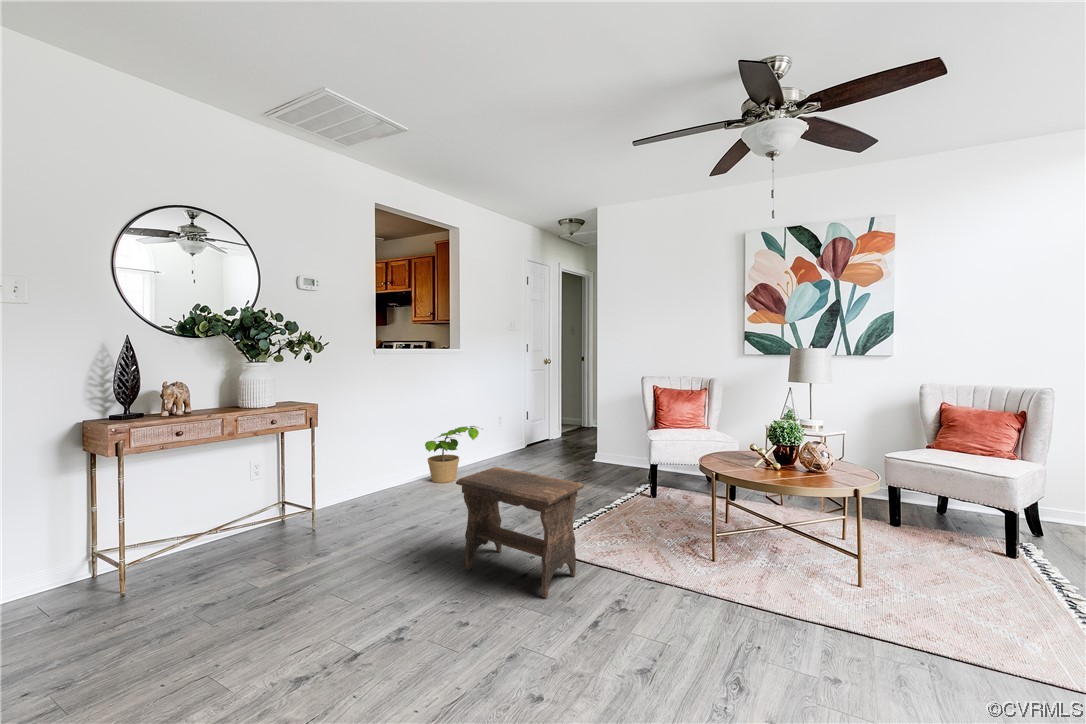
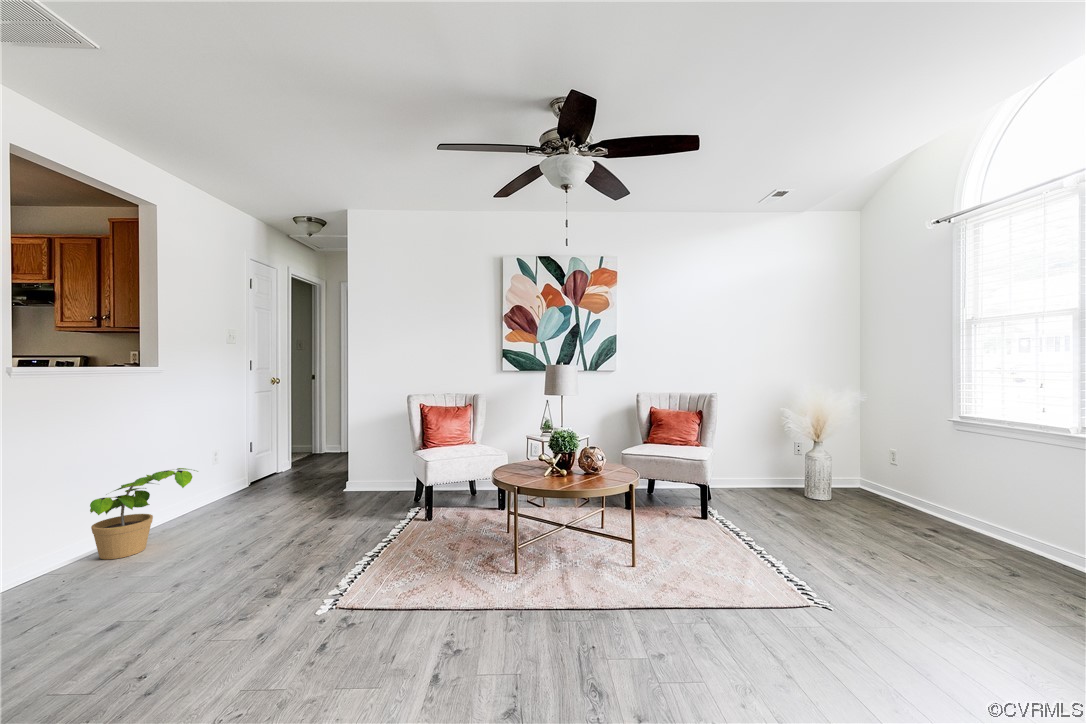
footstool: present [456,467,584,598] -> none [189,518,387,679]

